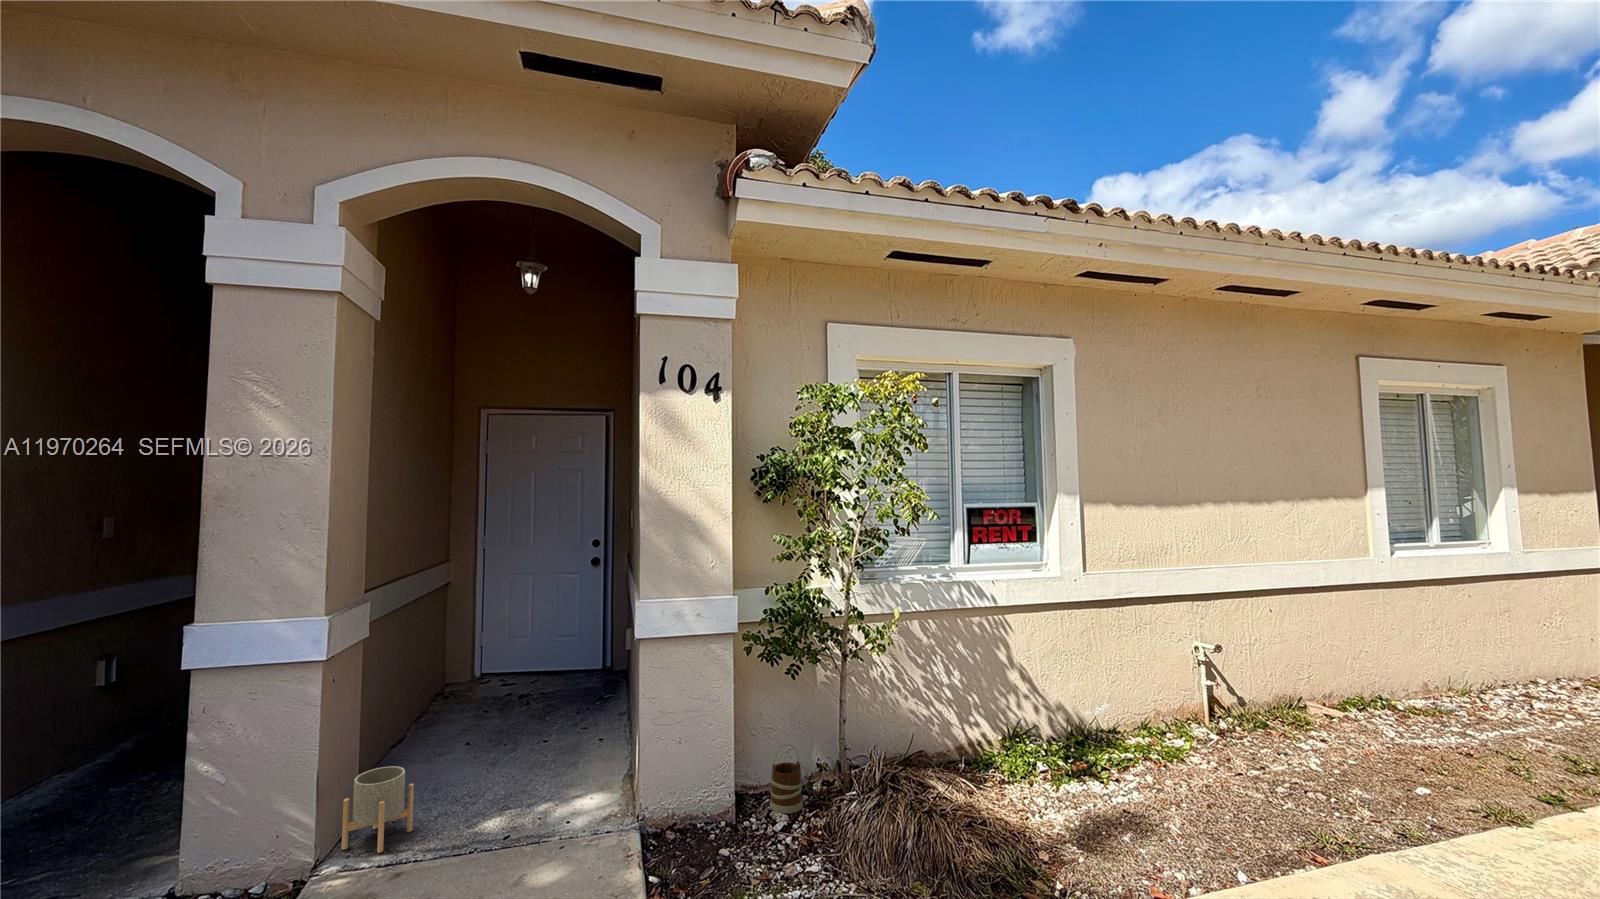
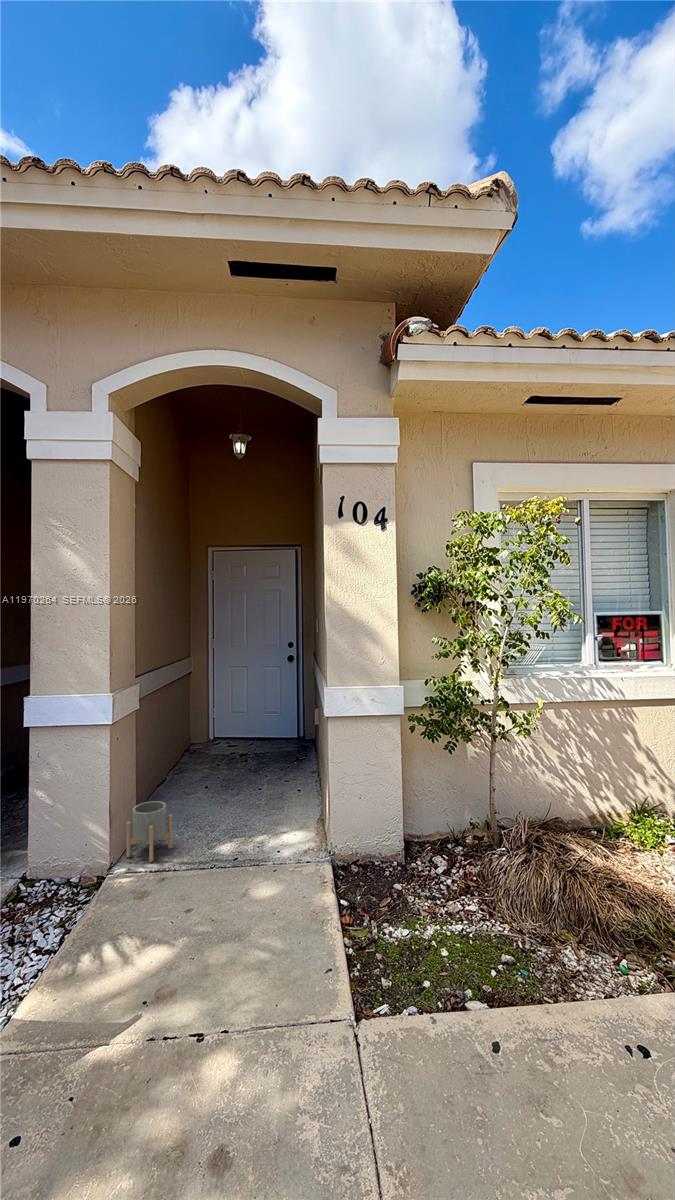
wooden bucket: present [770,744,803,813] -> none [432,805,459,860]

